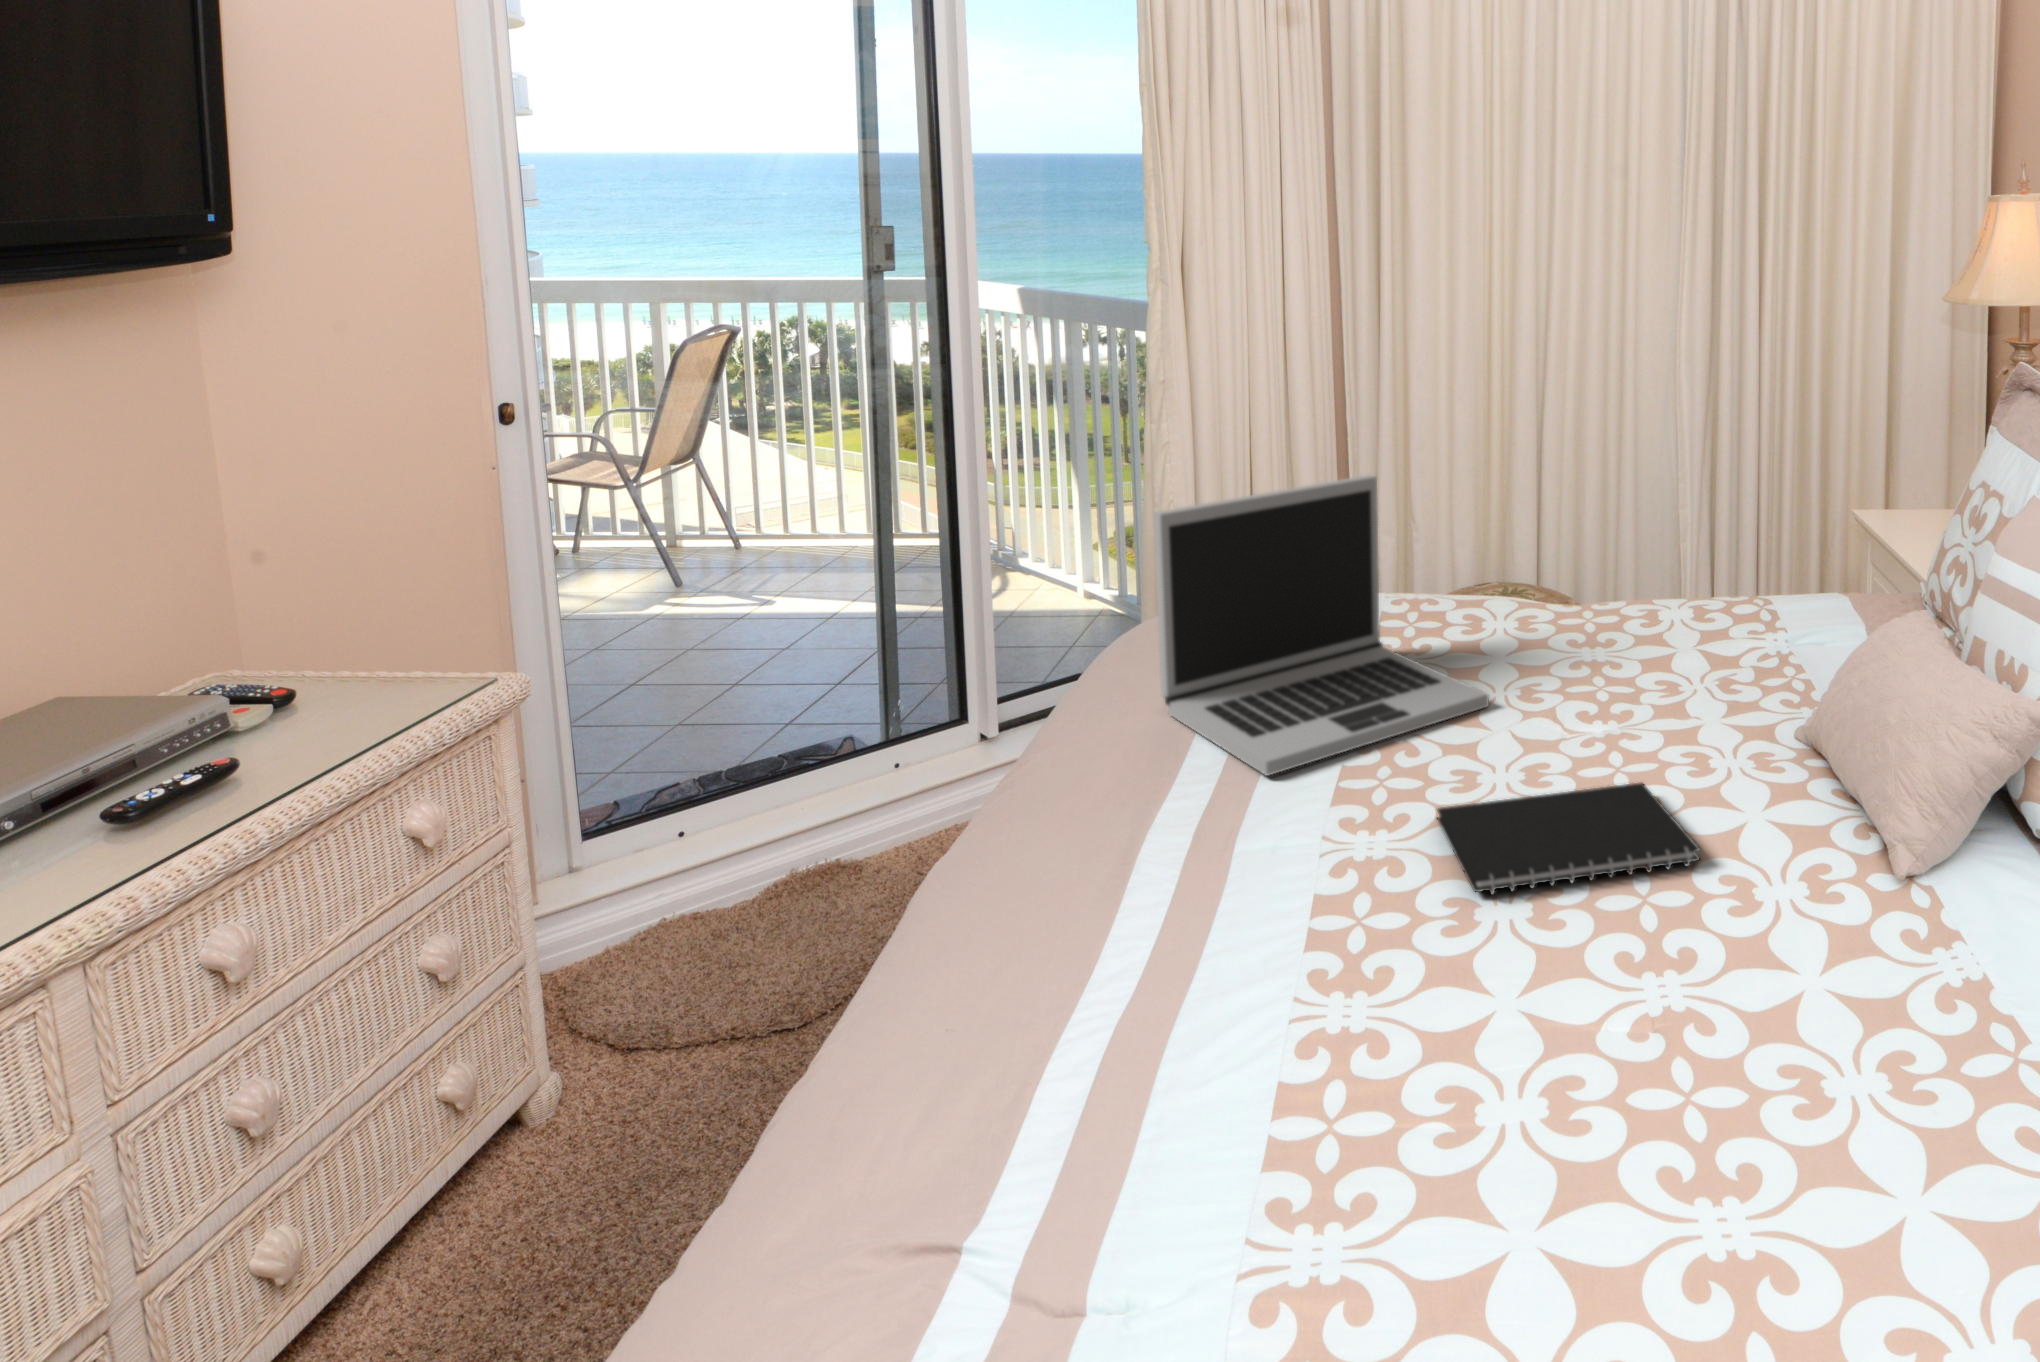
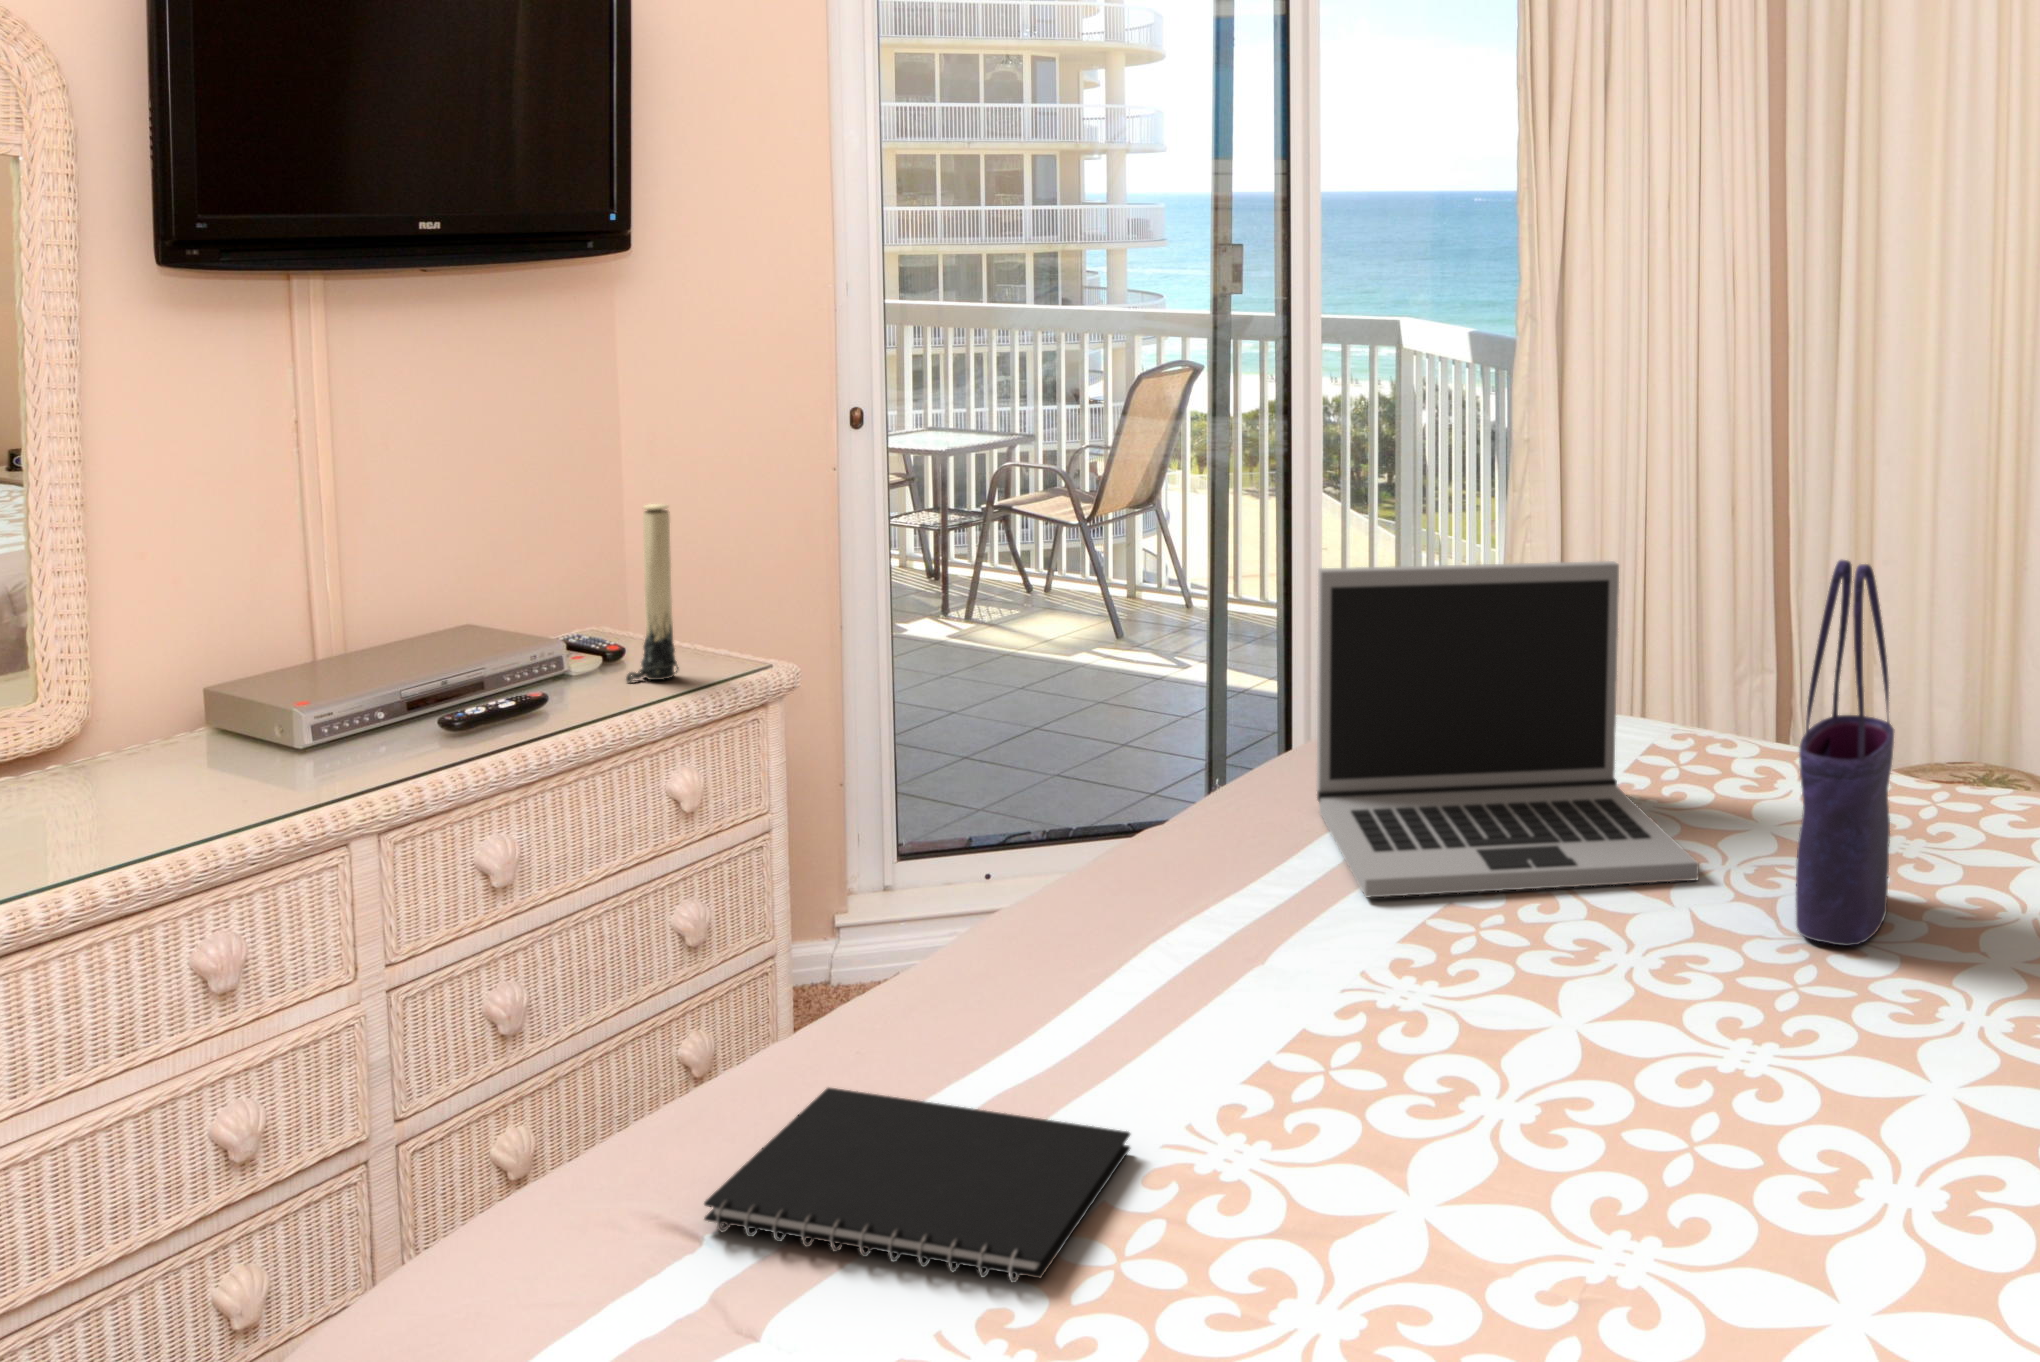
tote bag: none [1573,457,1633,733] -> present [1796,560,1894,946]
candle: none [323,532,388,727] -> present [626,504,679,682]
notebook: present [1437,783,1700,894] -> present [704,1088,1130,1283]

